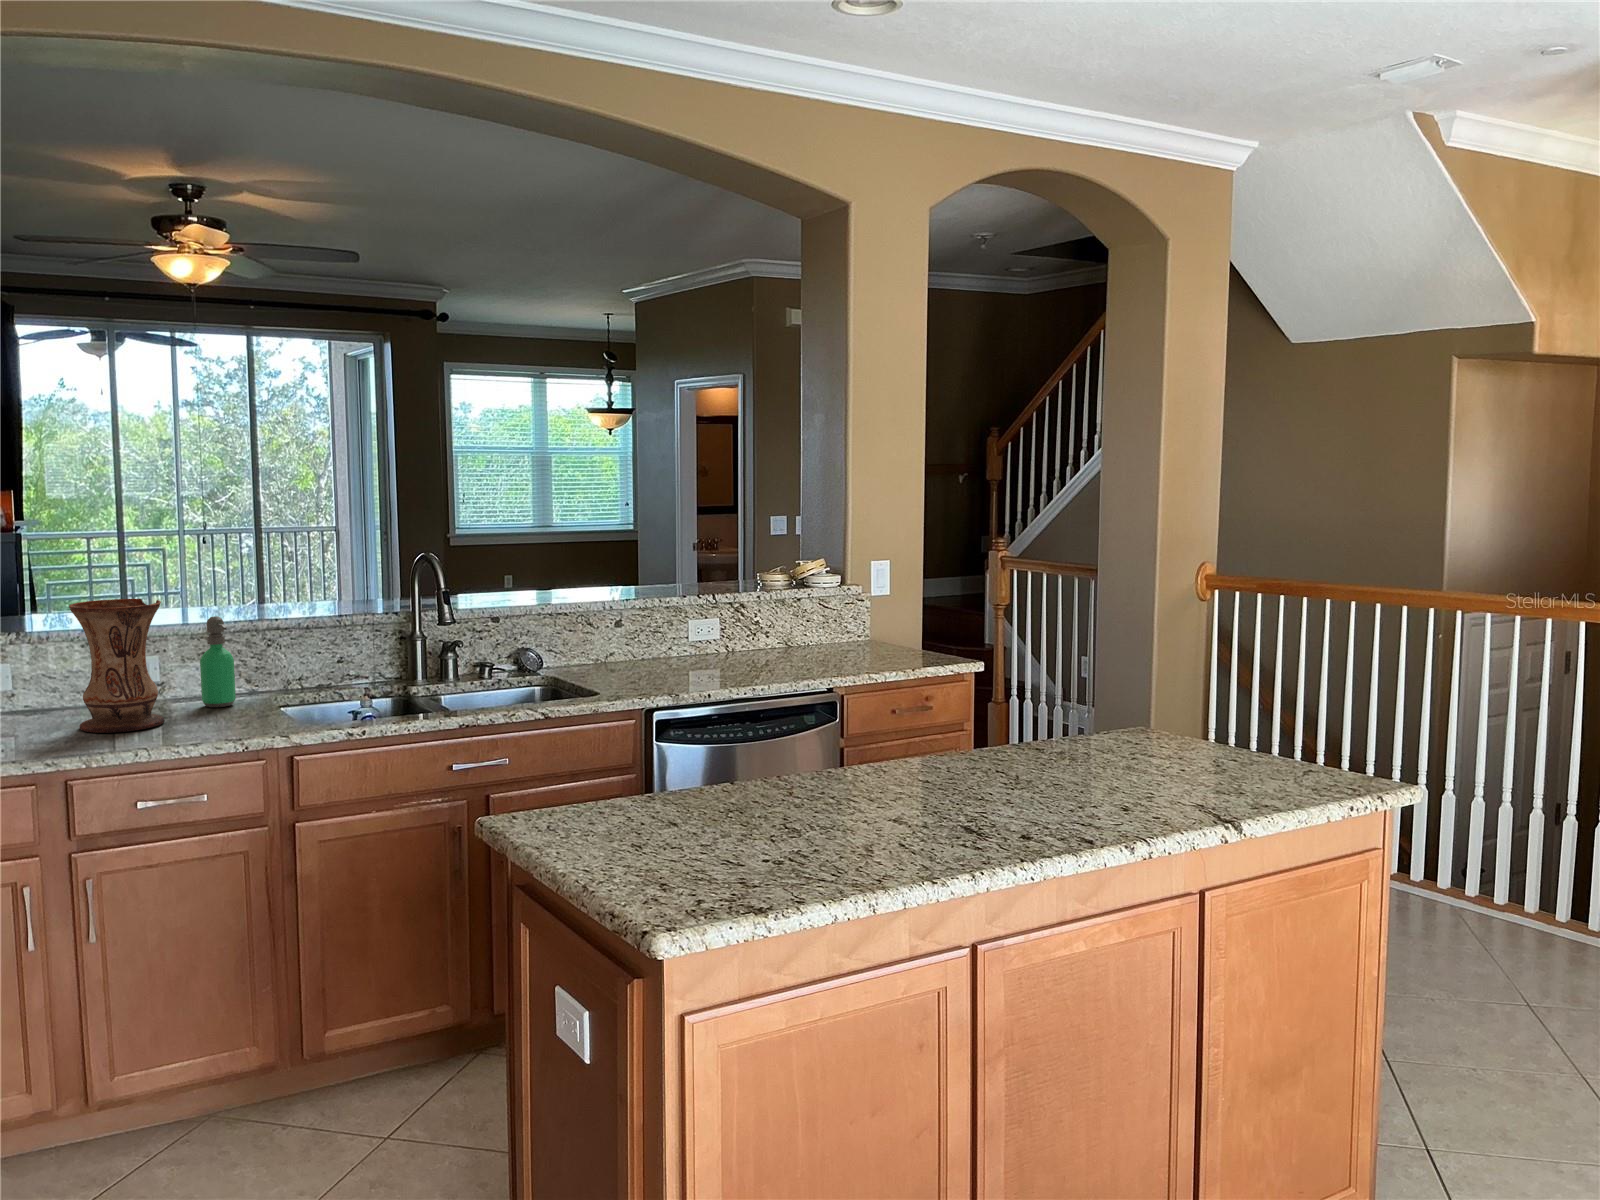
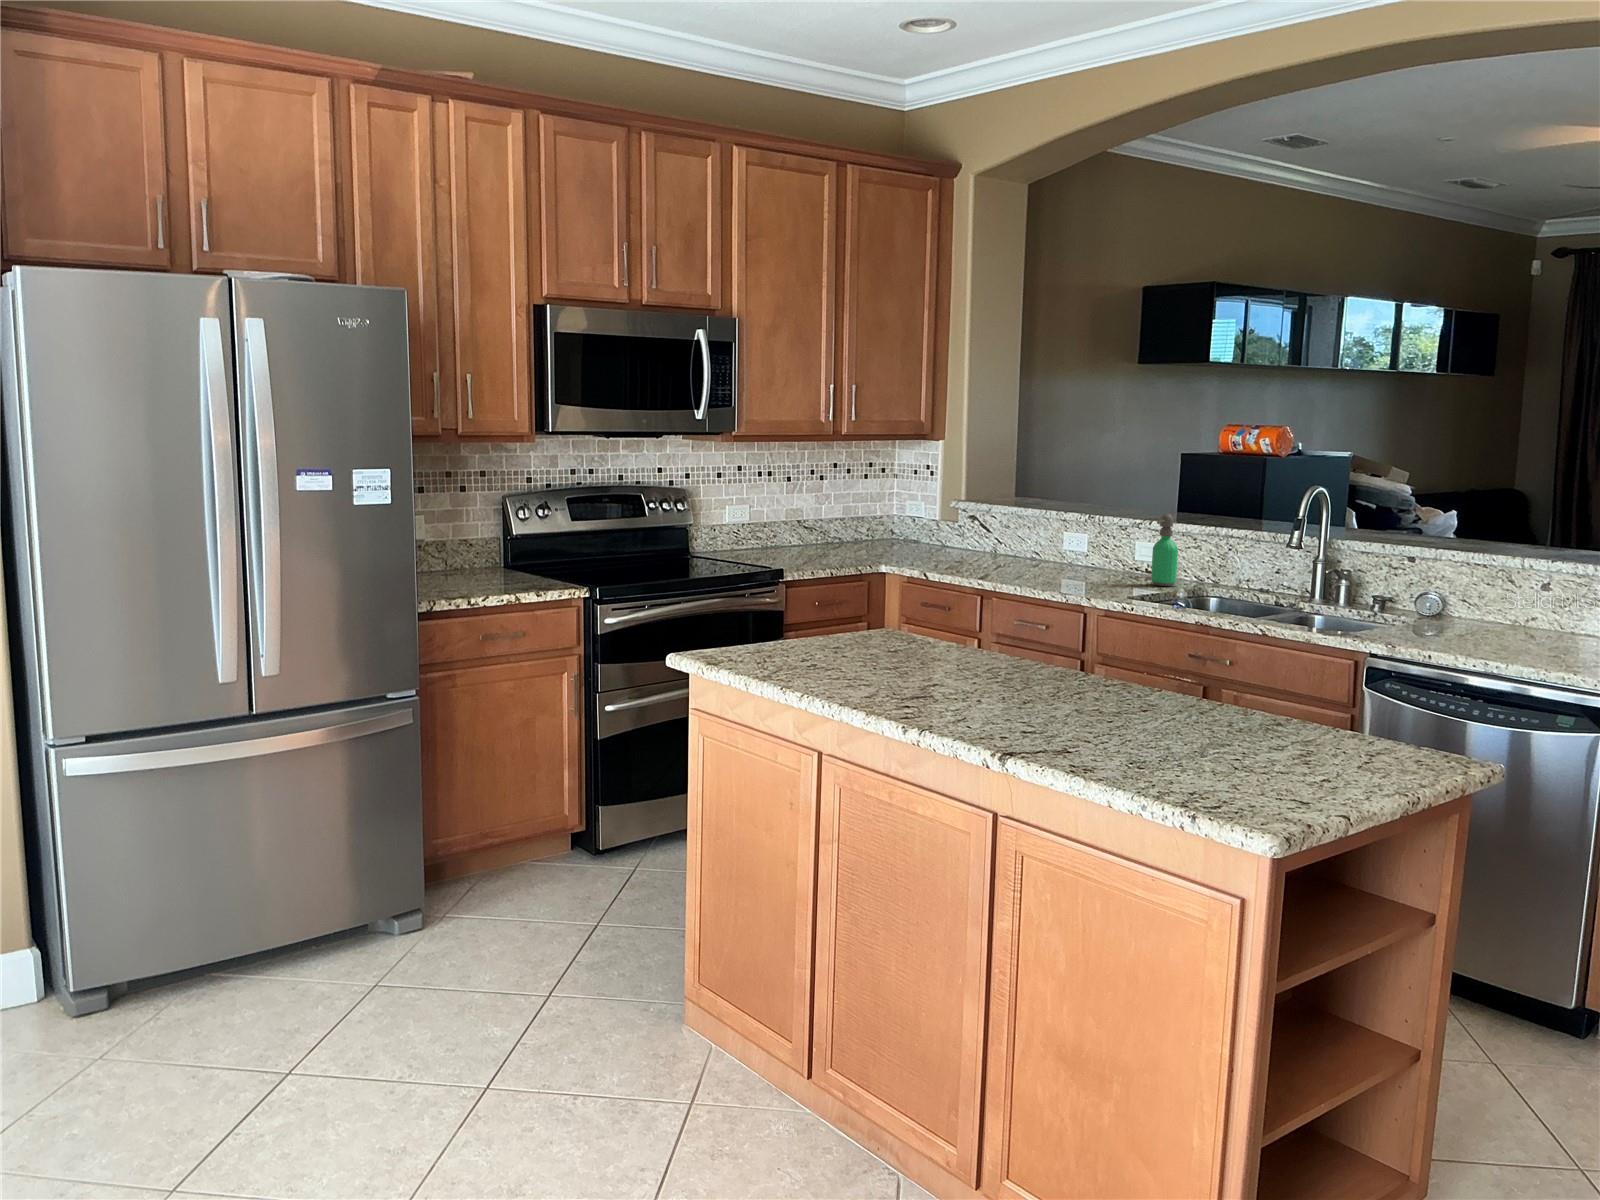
vase: present [69,599,164,733] -> none [1050,489,1110,583]

